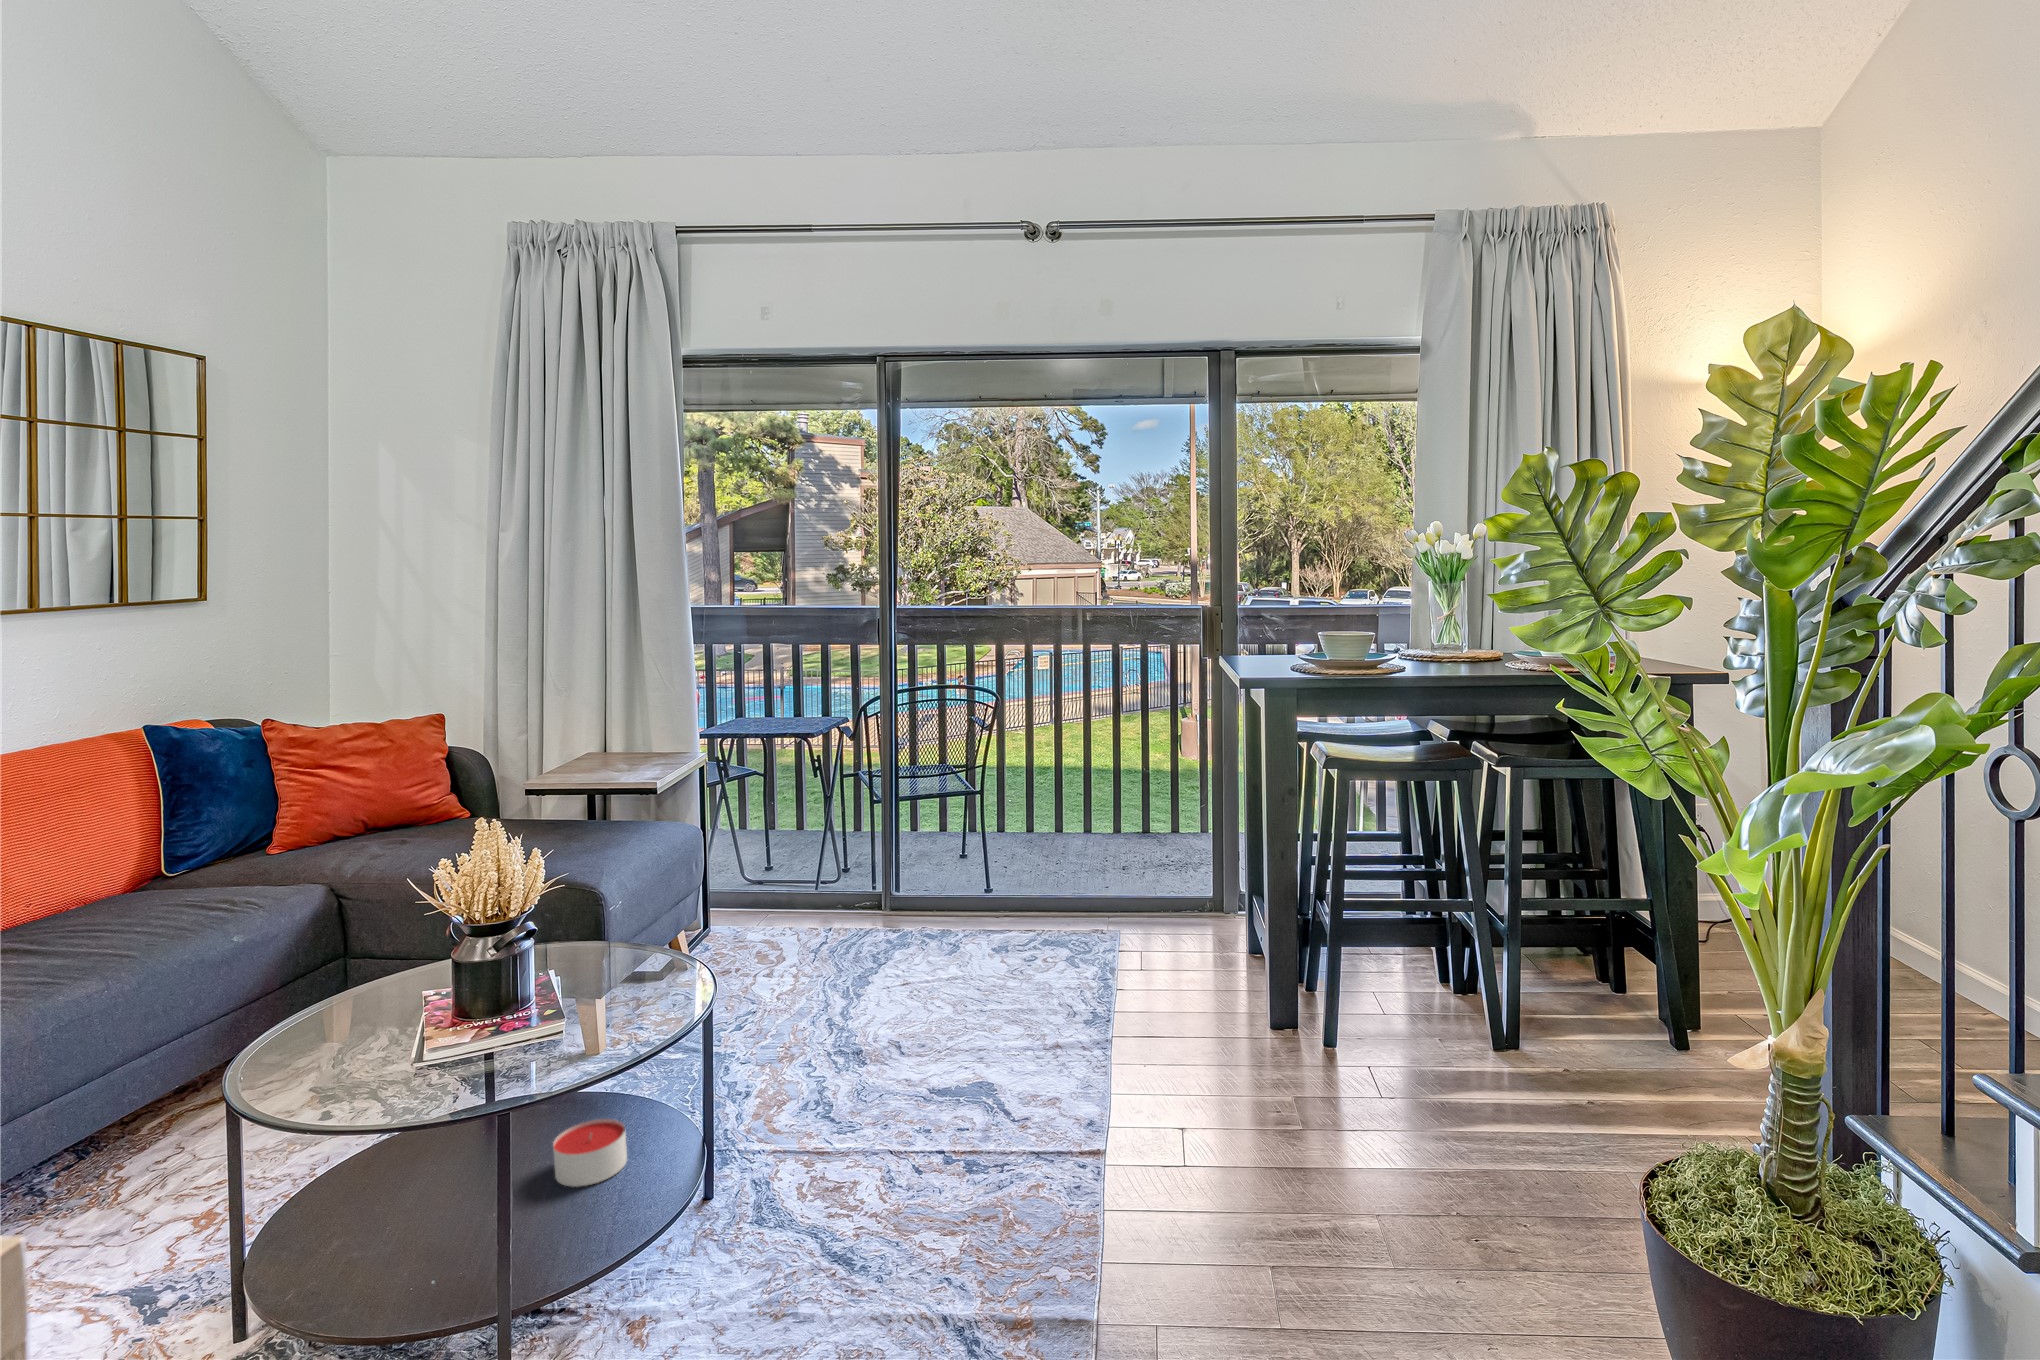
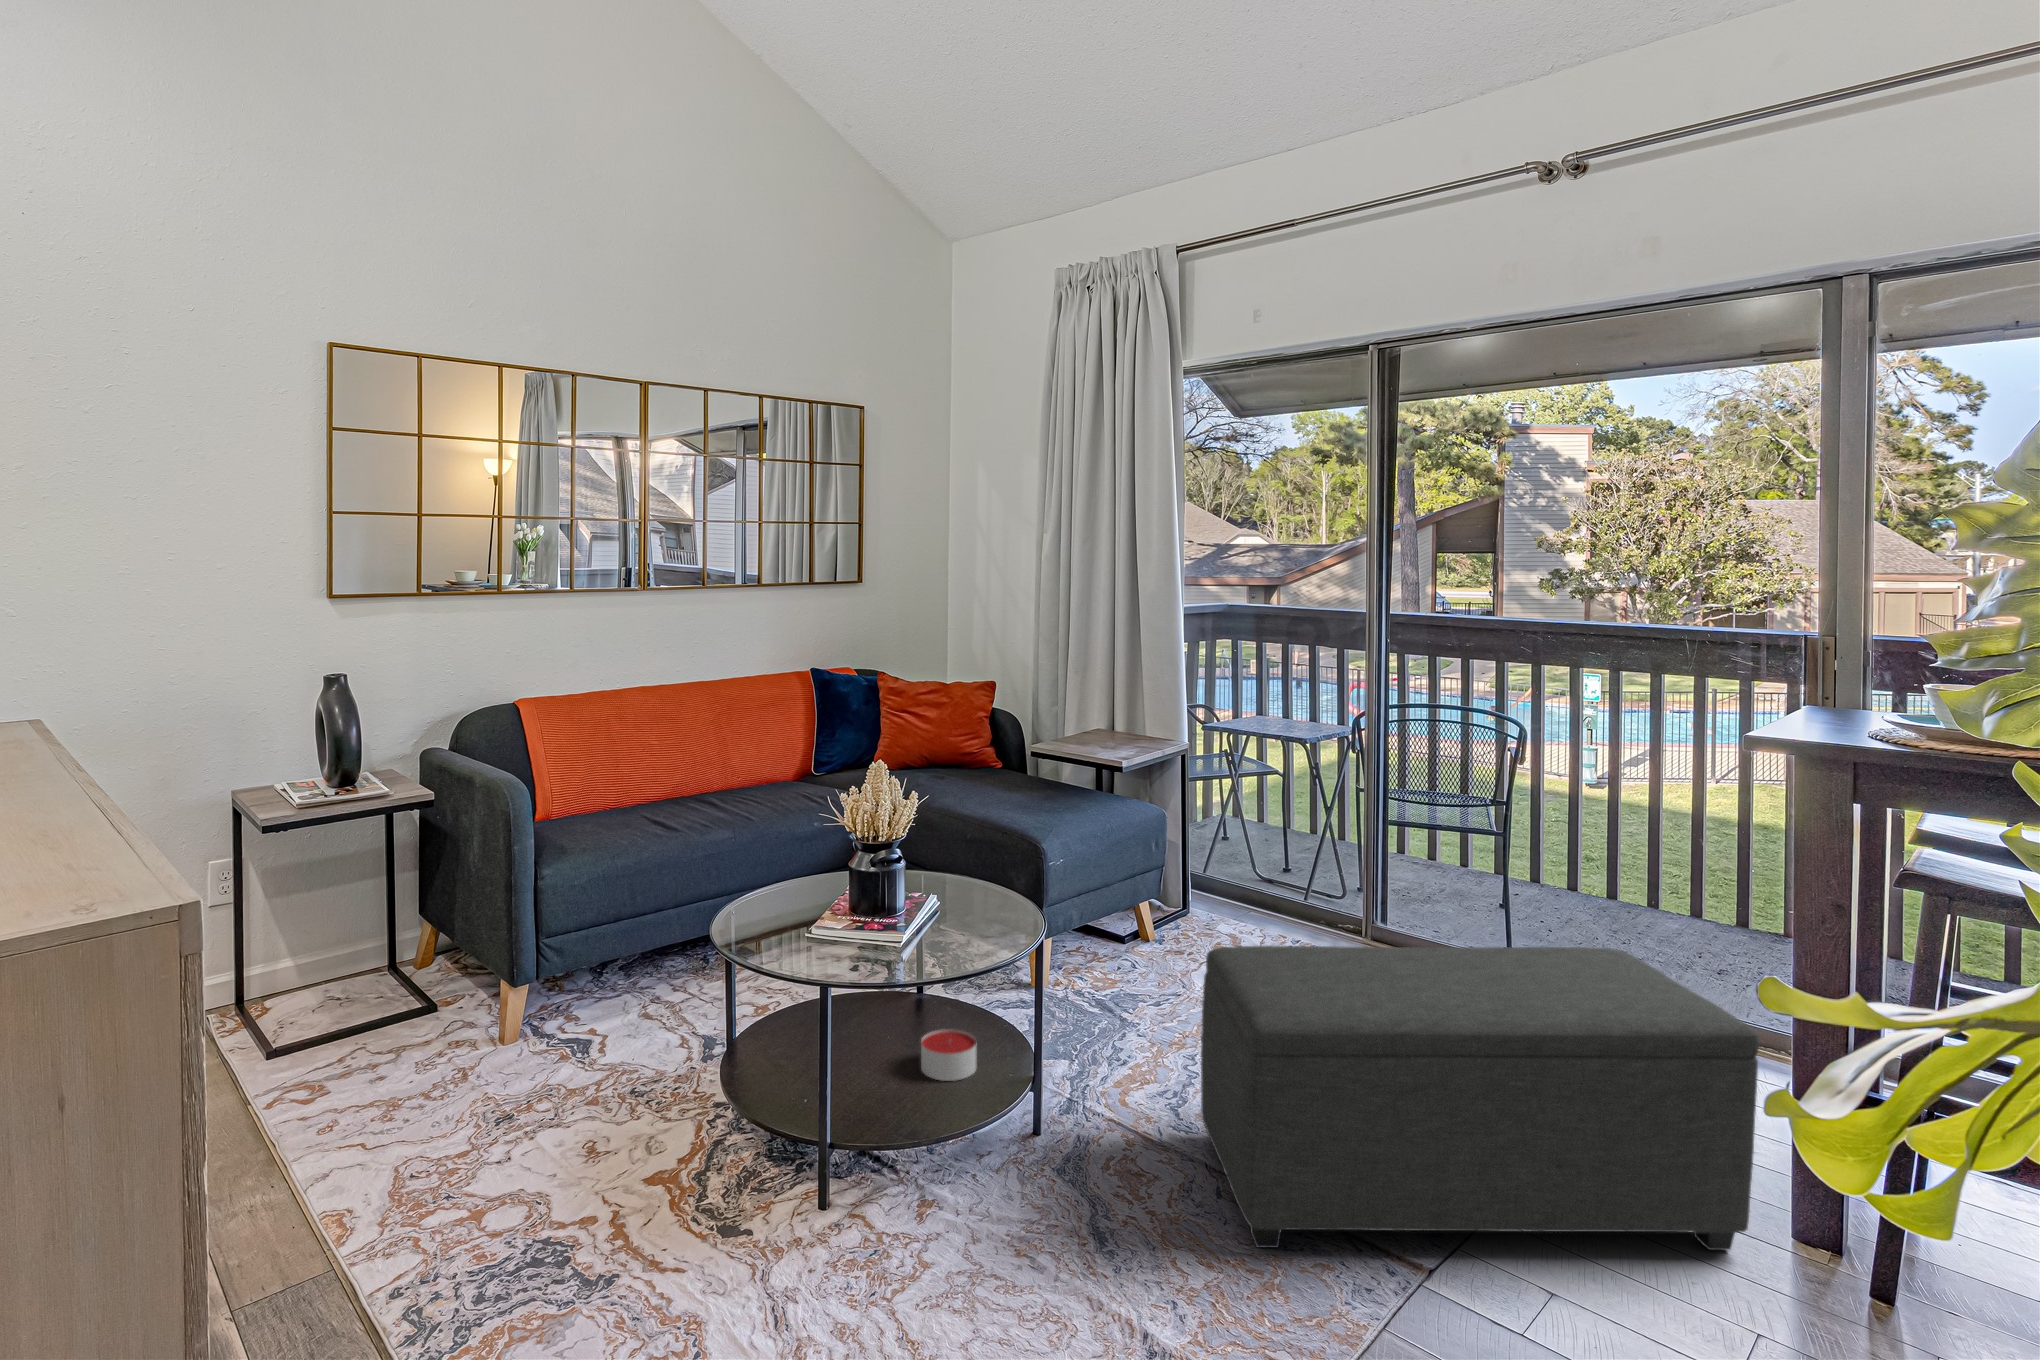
ottoman: none [860,856,1266,1199] -> present [1201,946,1759,1250]

